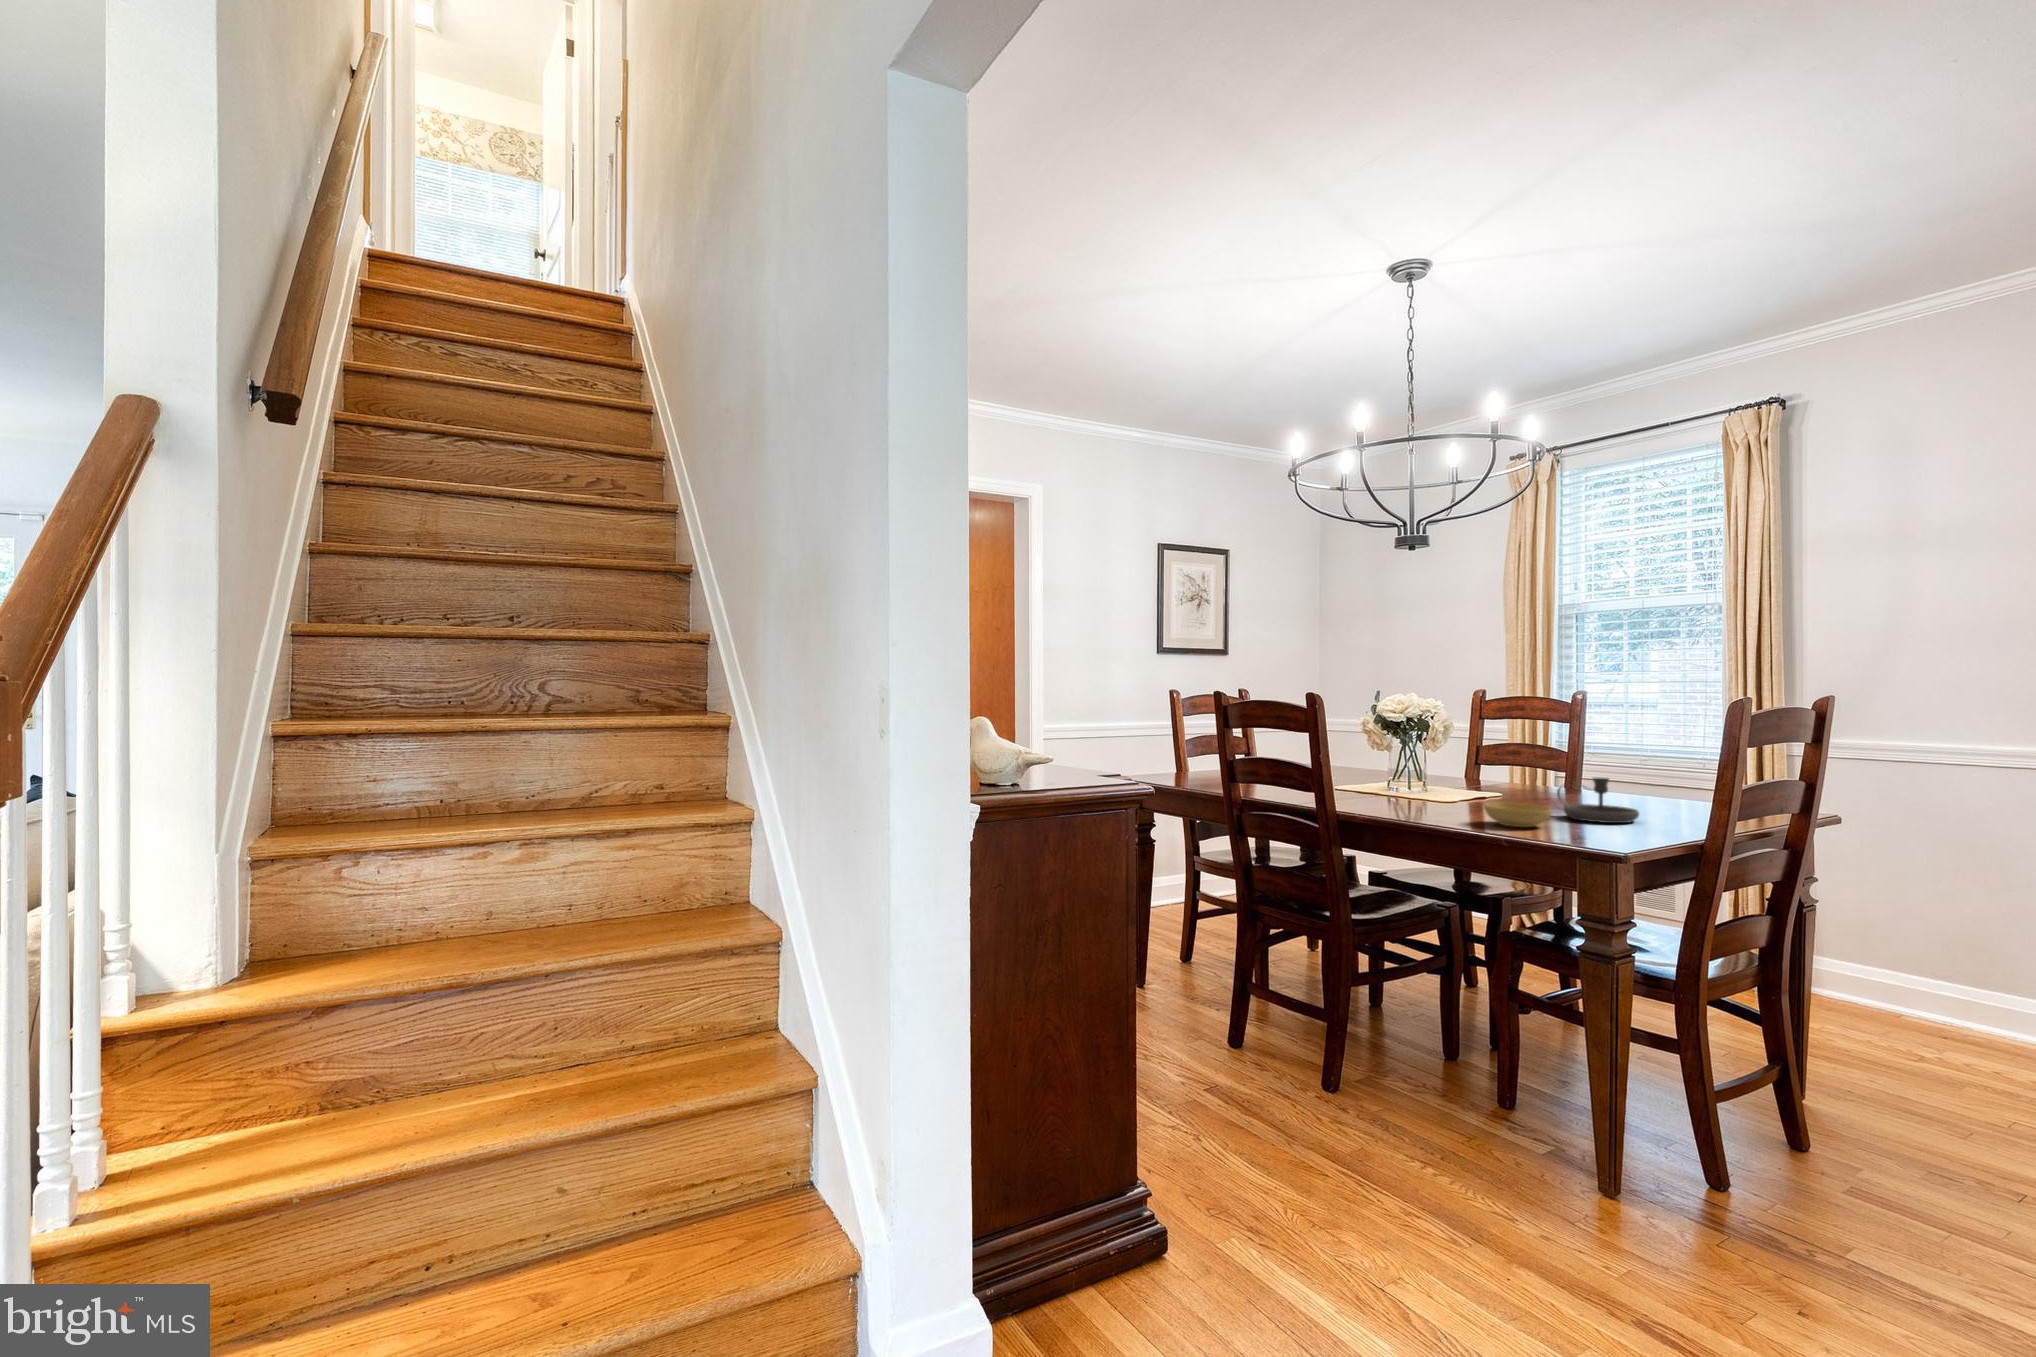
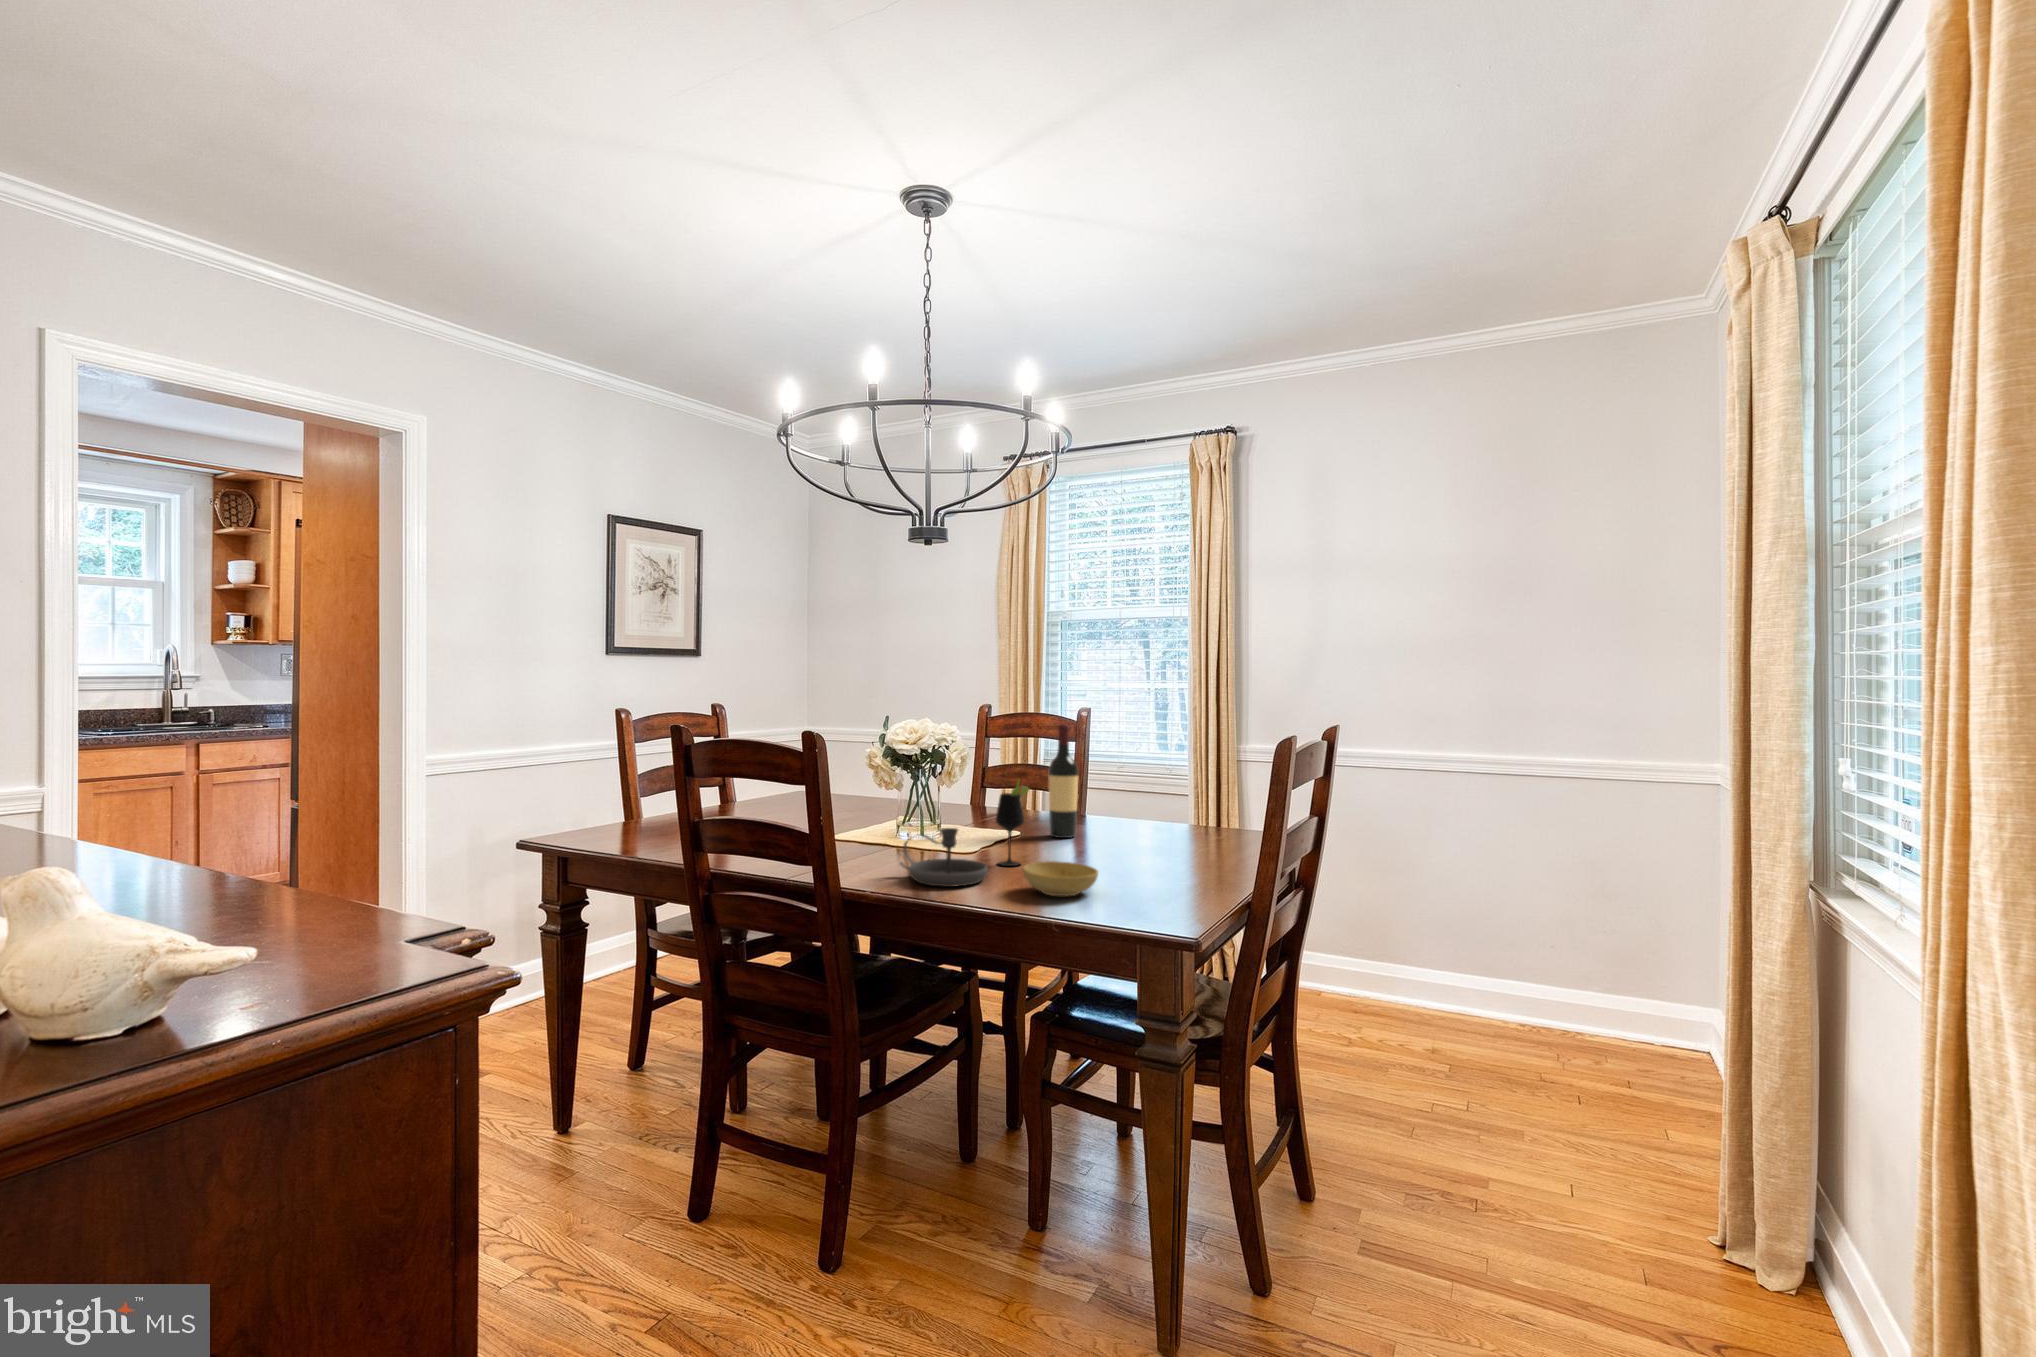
wine bottle: none [1529,700,1558,799] -> present [1049,724,1078,838]
wine glass: none [1469,739,1500,810] -> present [996,783,1029,866]
candlestick: present [1555,777,1639,823] -> present [900,828,989,887]

